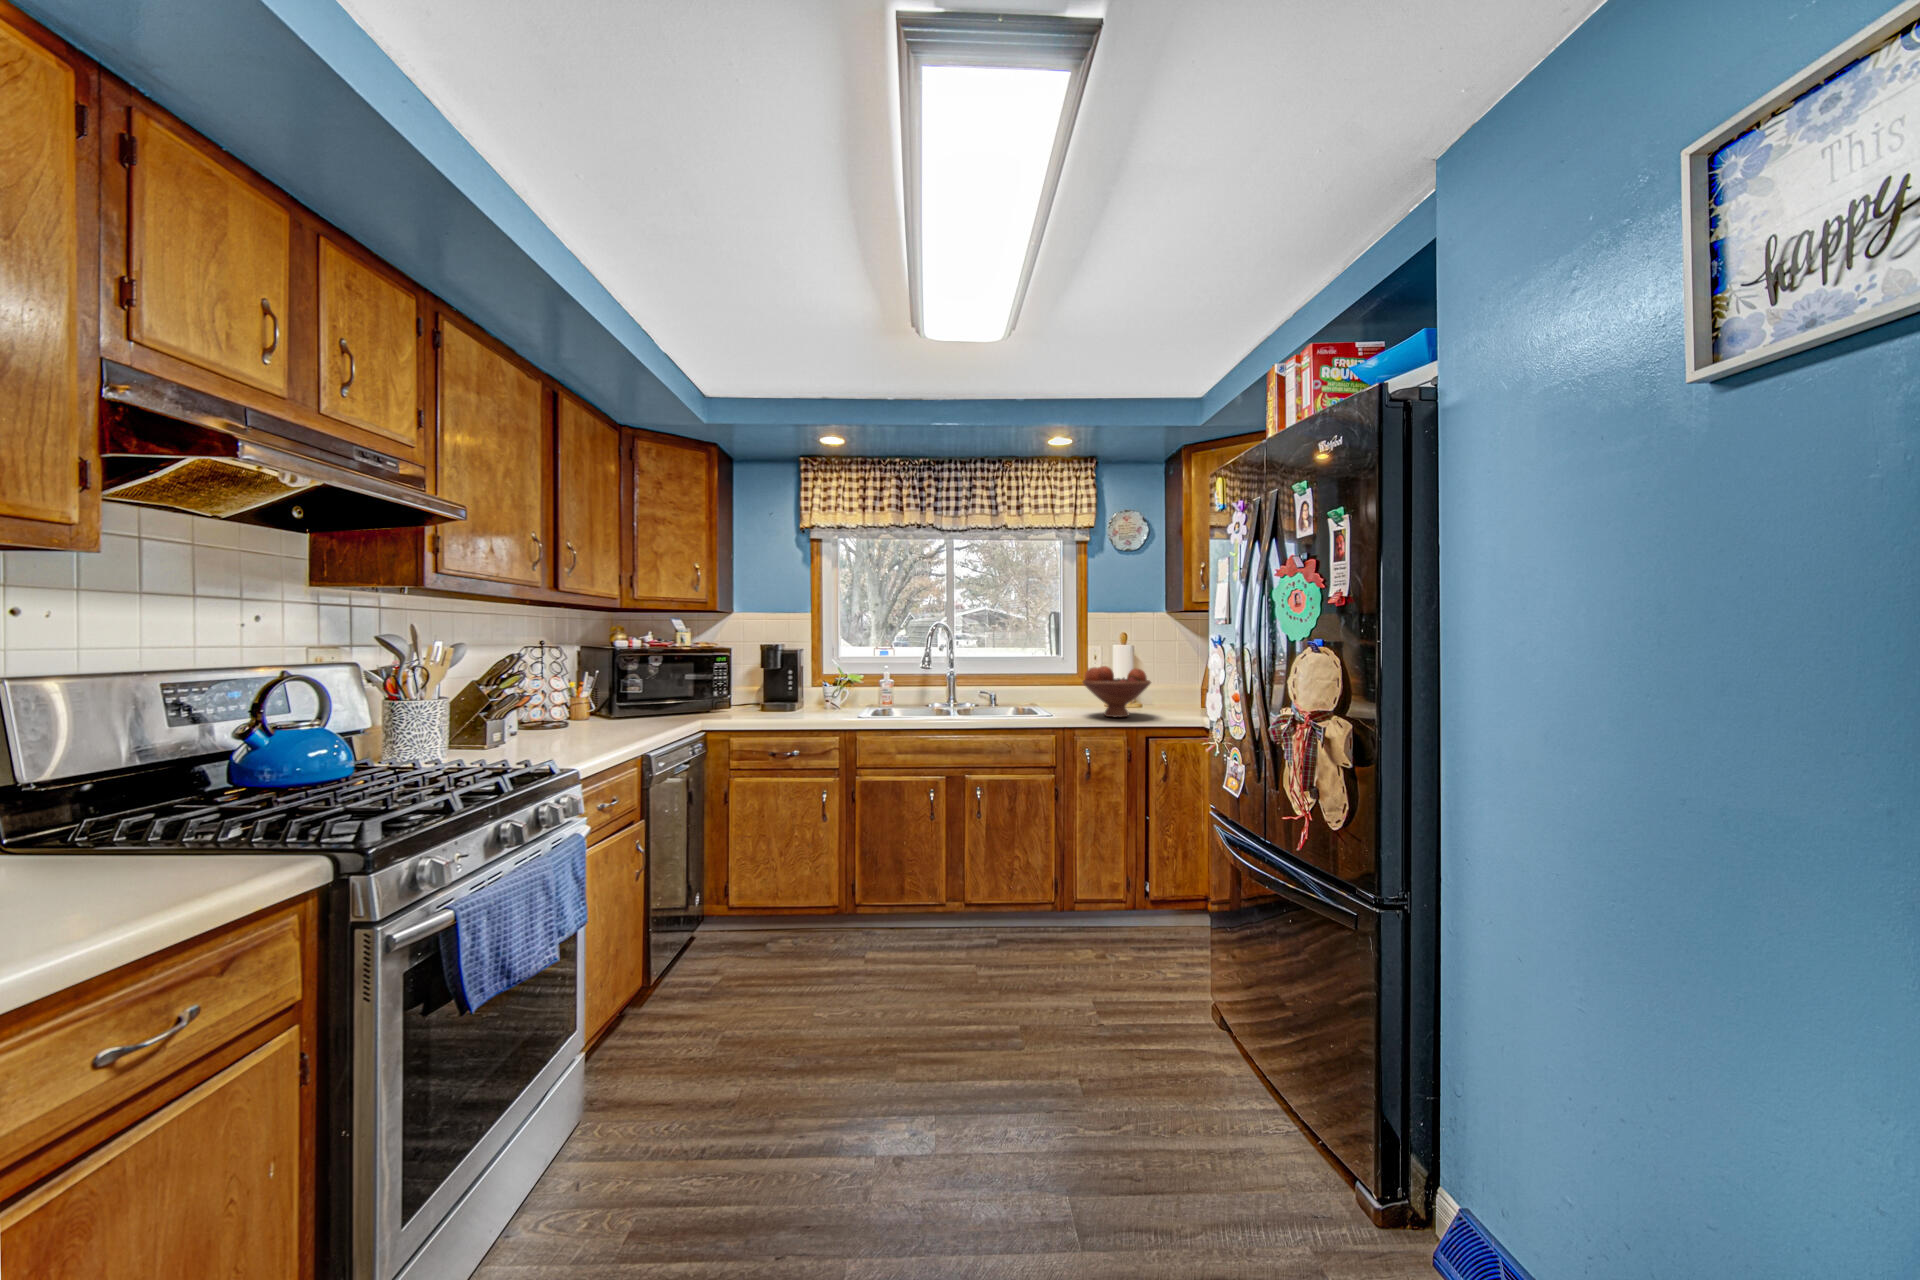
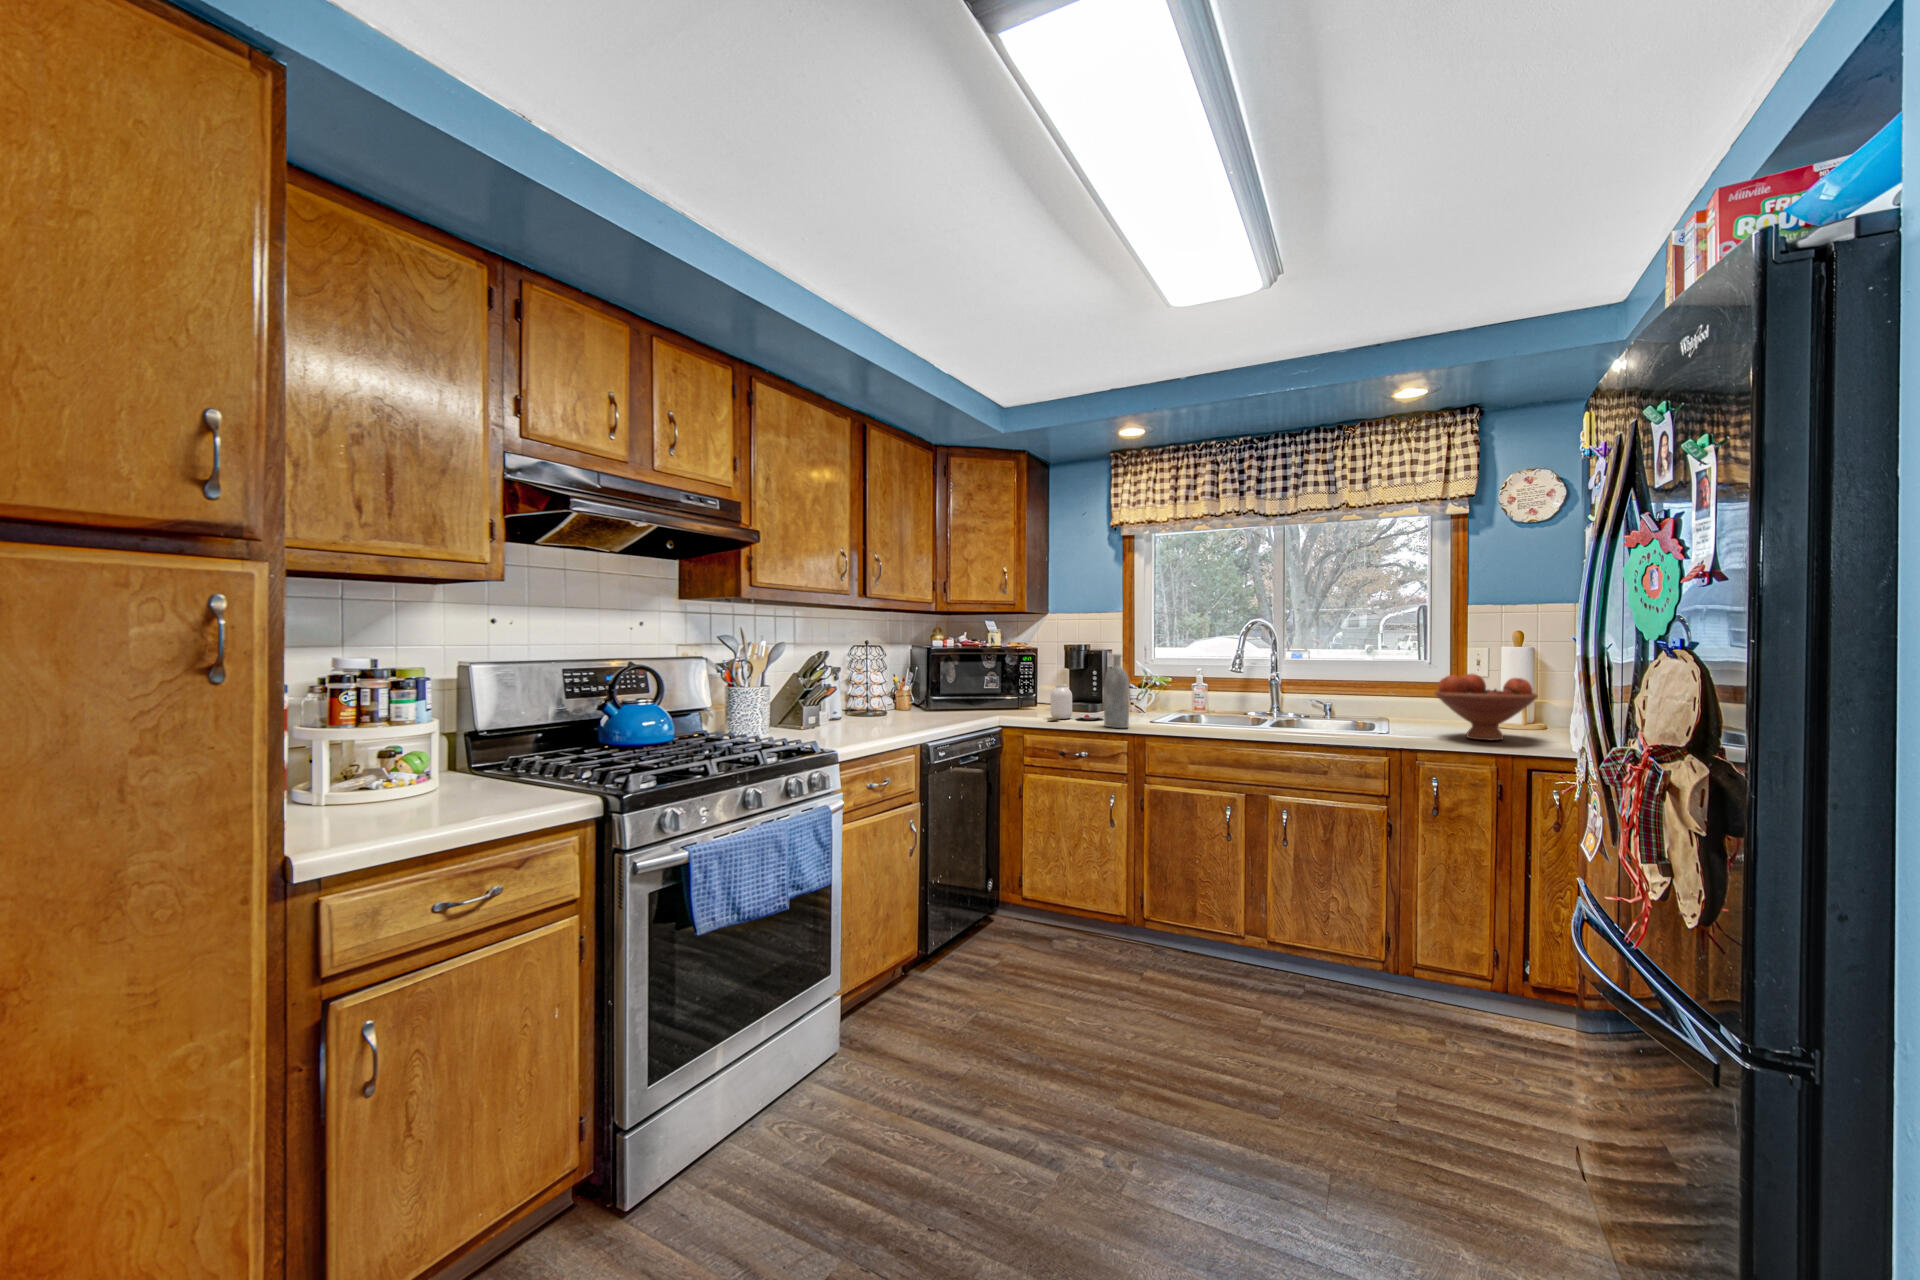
bottle: none [811,654,837,724] -> present [1104,654,1129,728]
jar: none [748,684,805,720] -> present [1048,684,1104,720]

